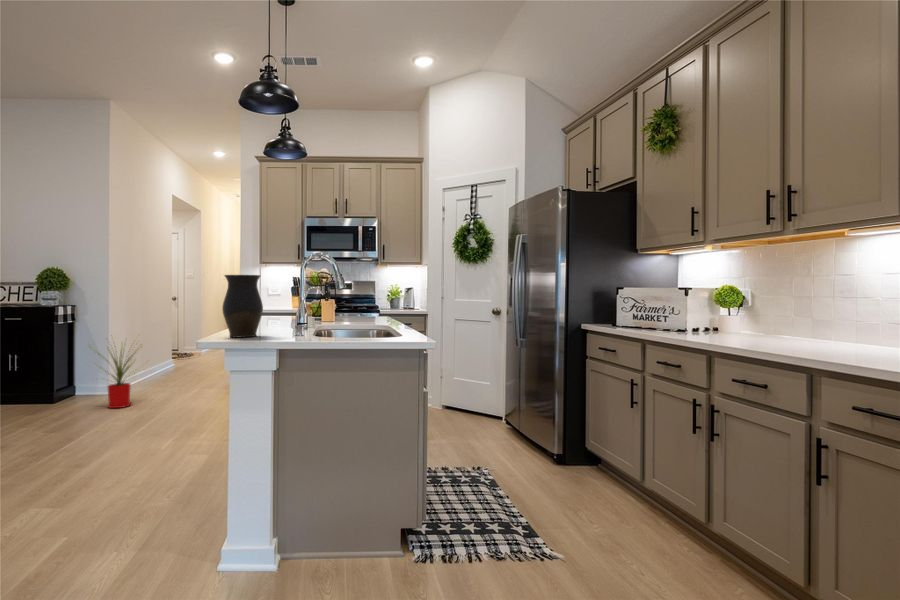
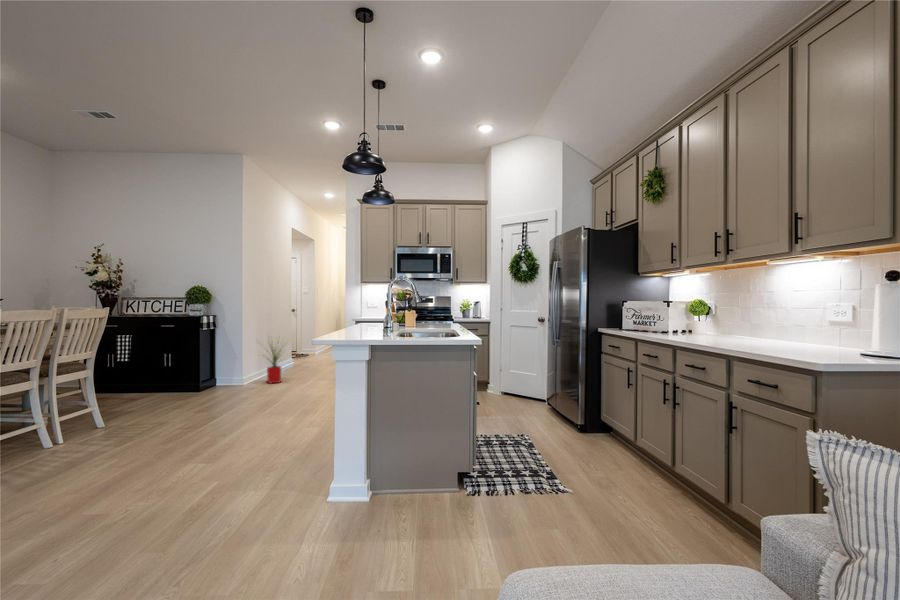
vase: present [222,275,263,337] -> none [350,293,375,332]

